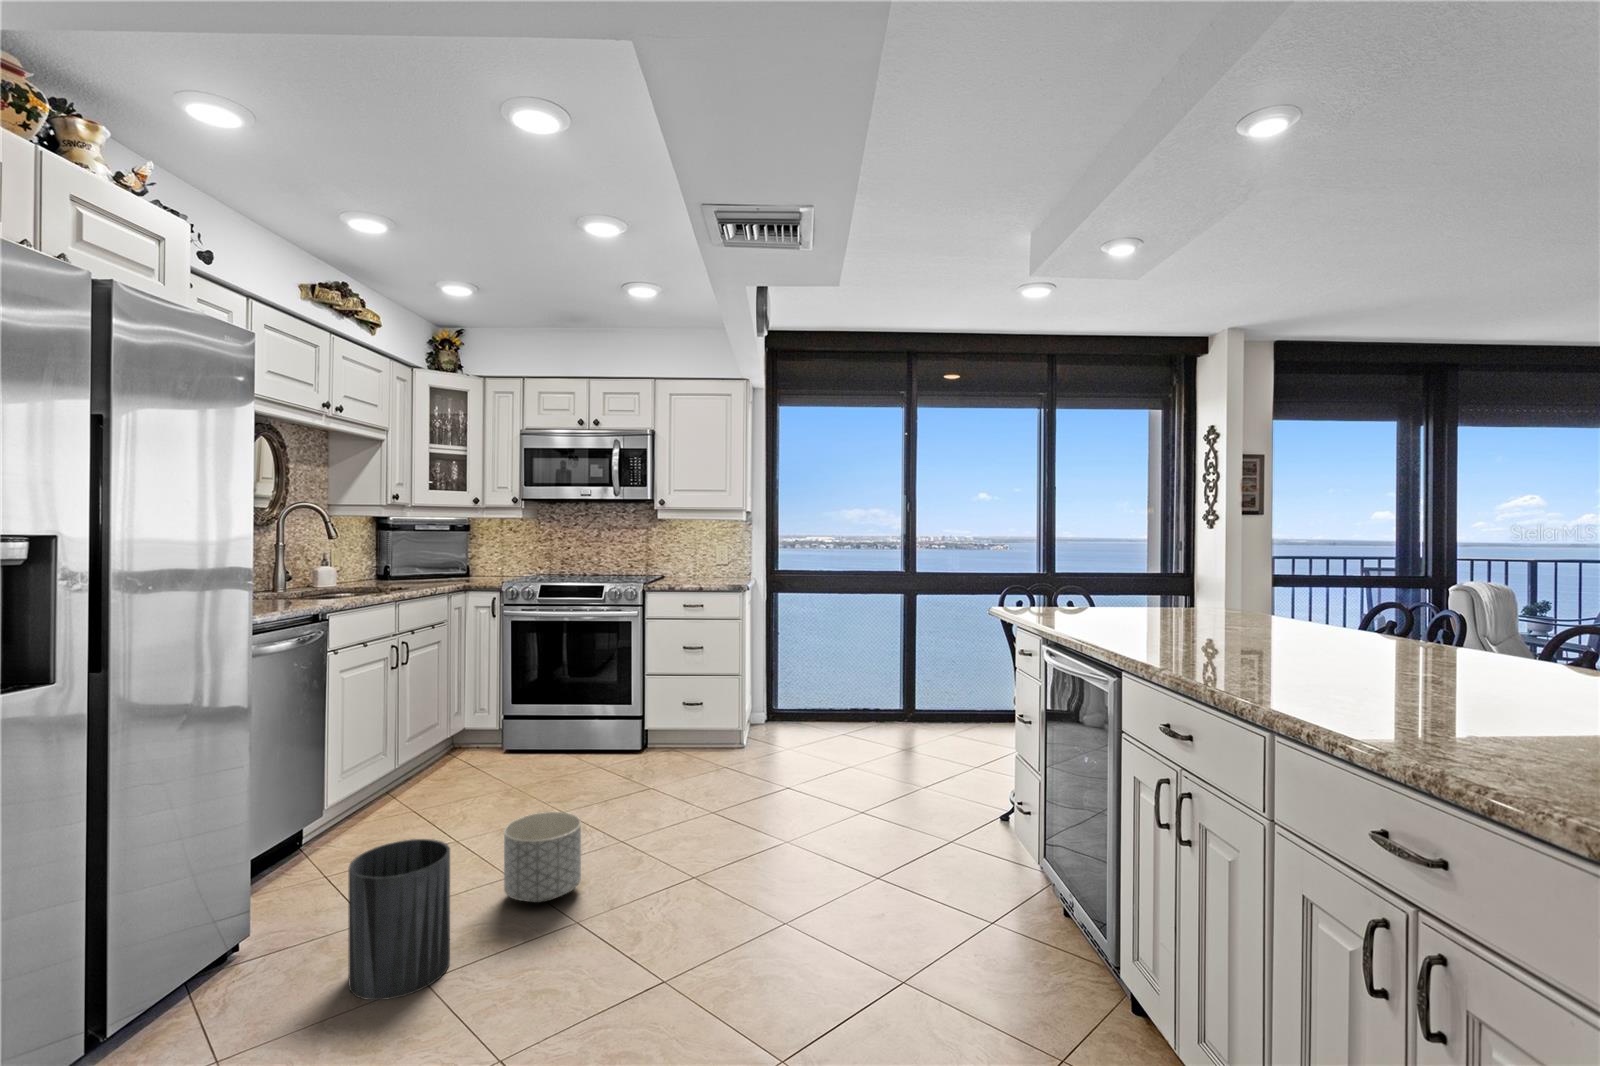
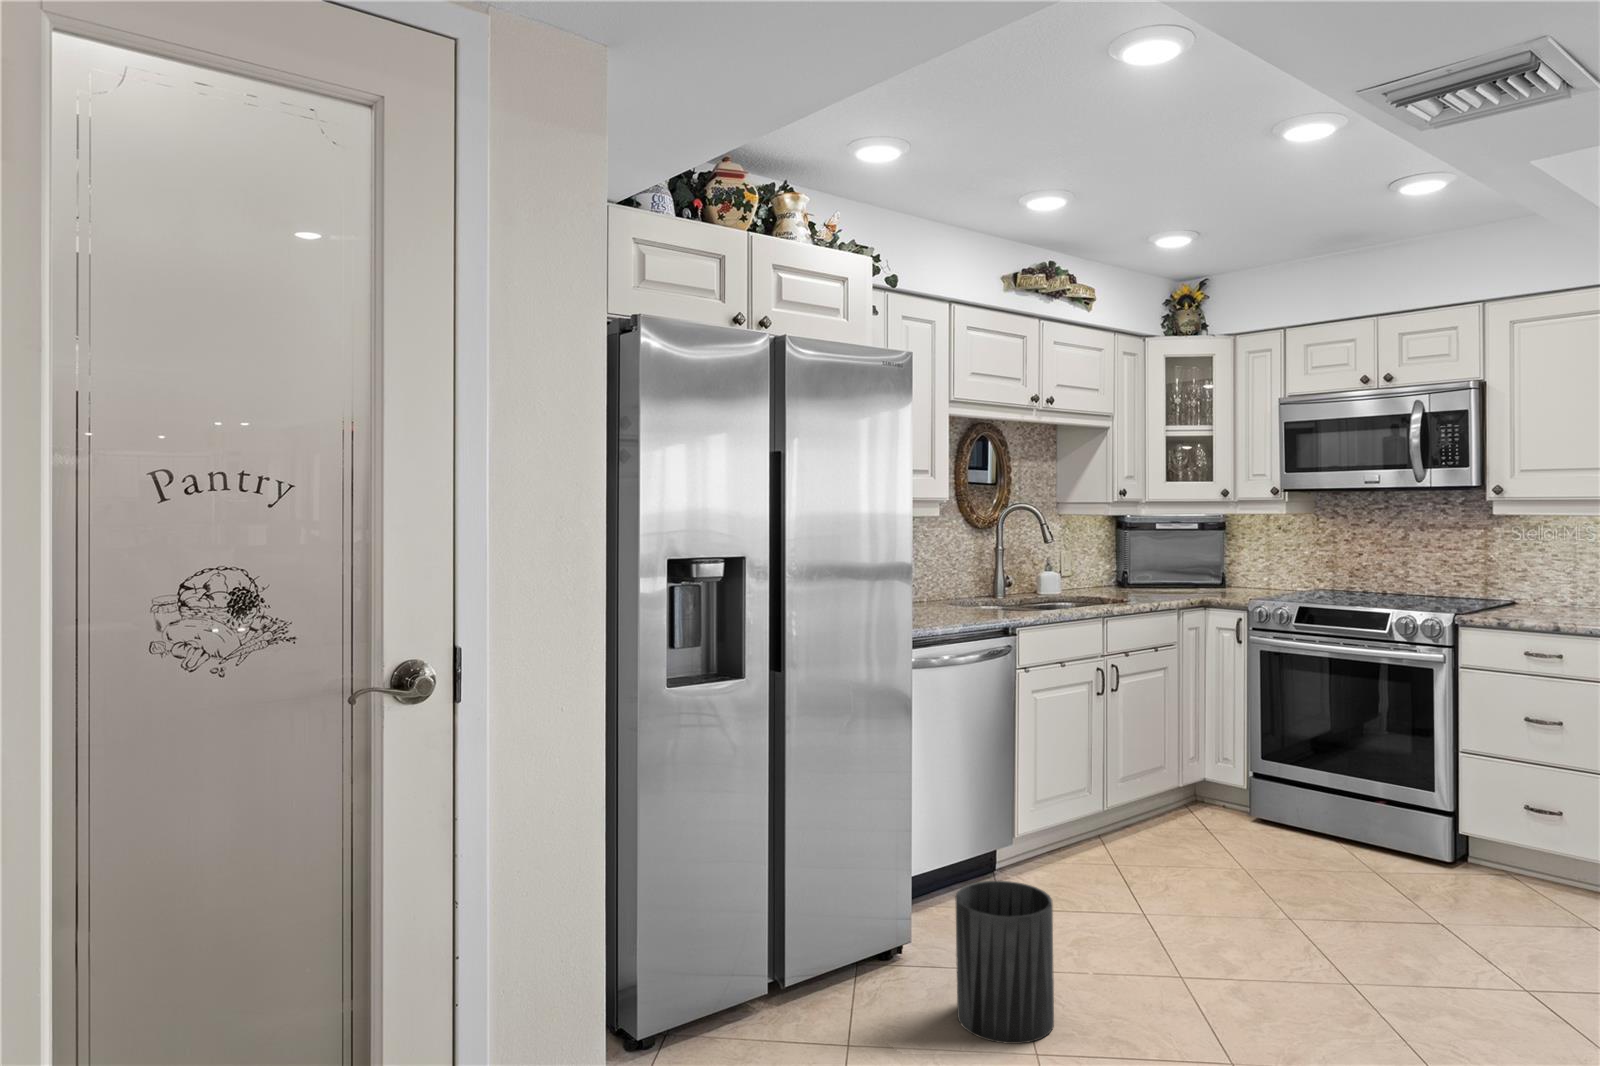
planter: present [504,812,581,903] -> none [1140,900,1238,1013]

